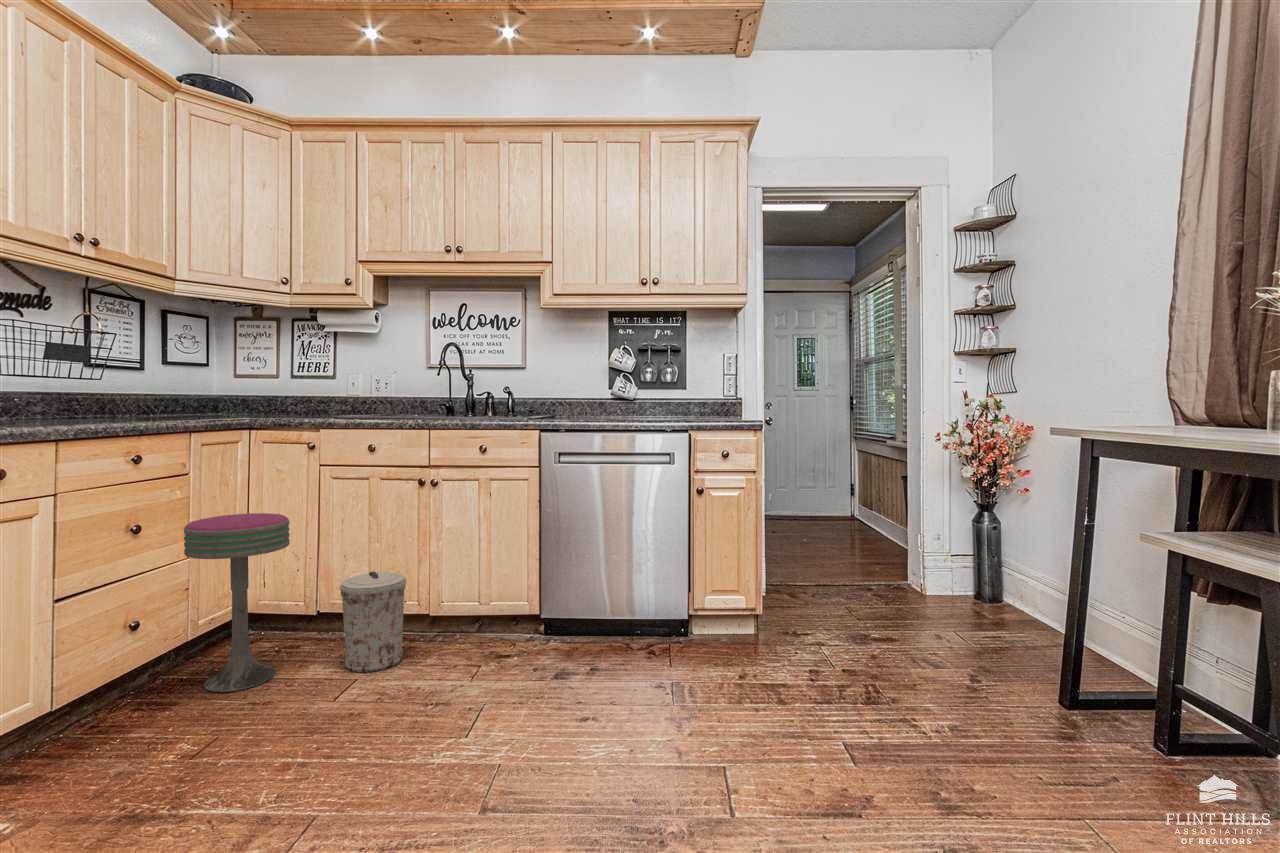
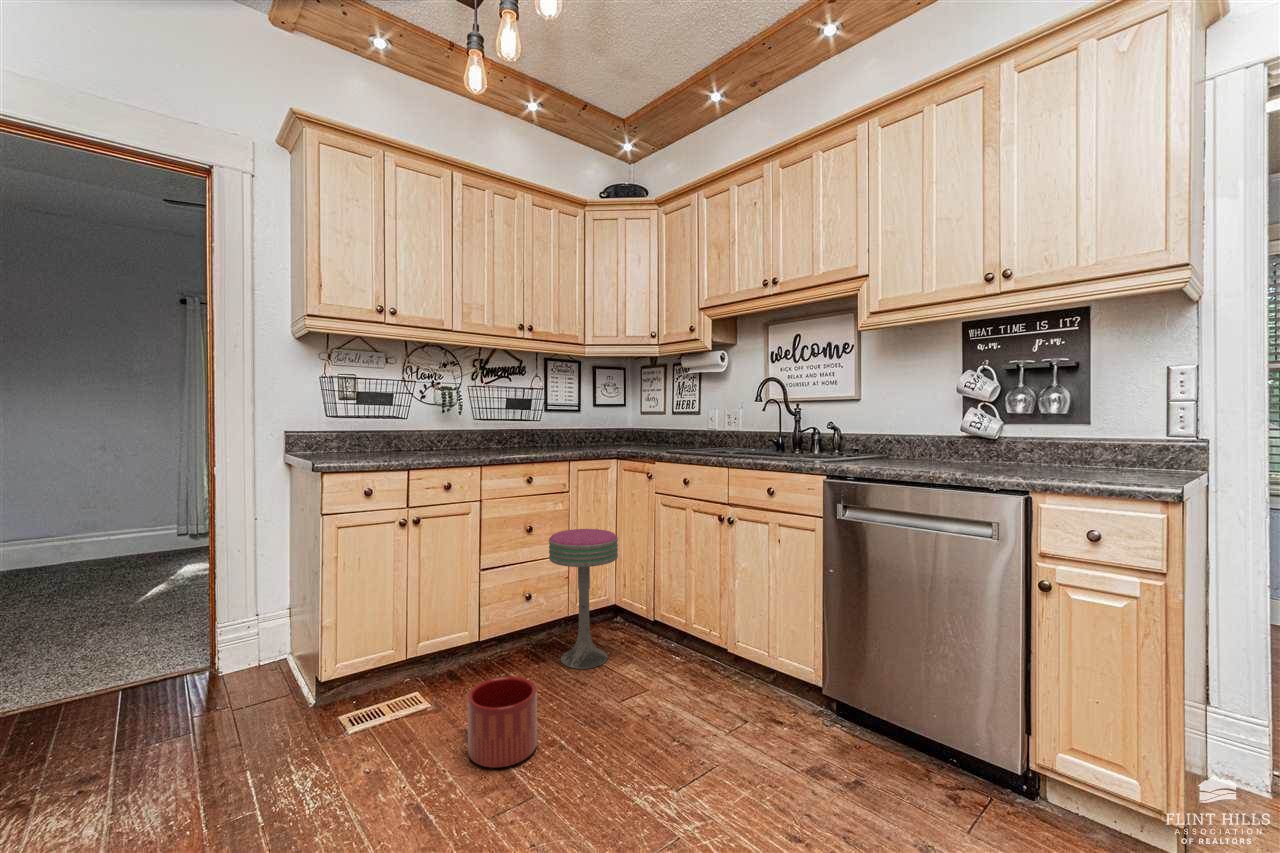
trash can: present [340,571,406,672] -> none [646,596,700,688]
planter: none [164,690,272,810] -> present [468,676,537,768]

